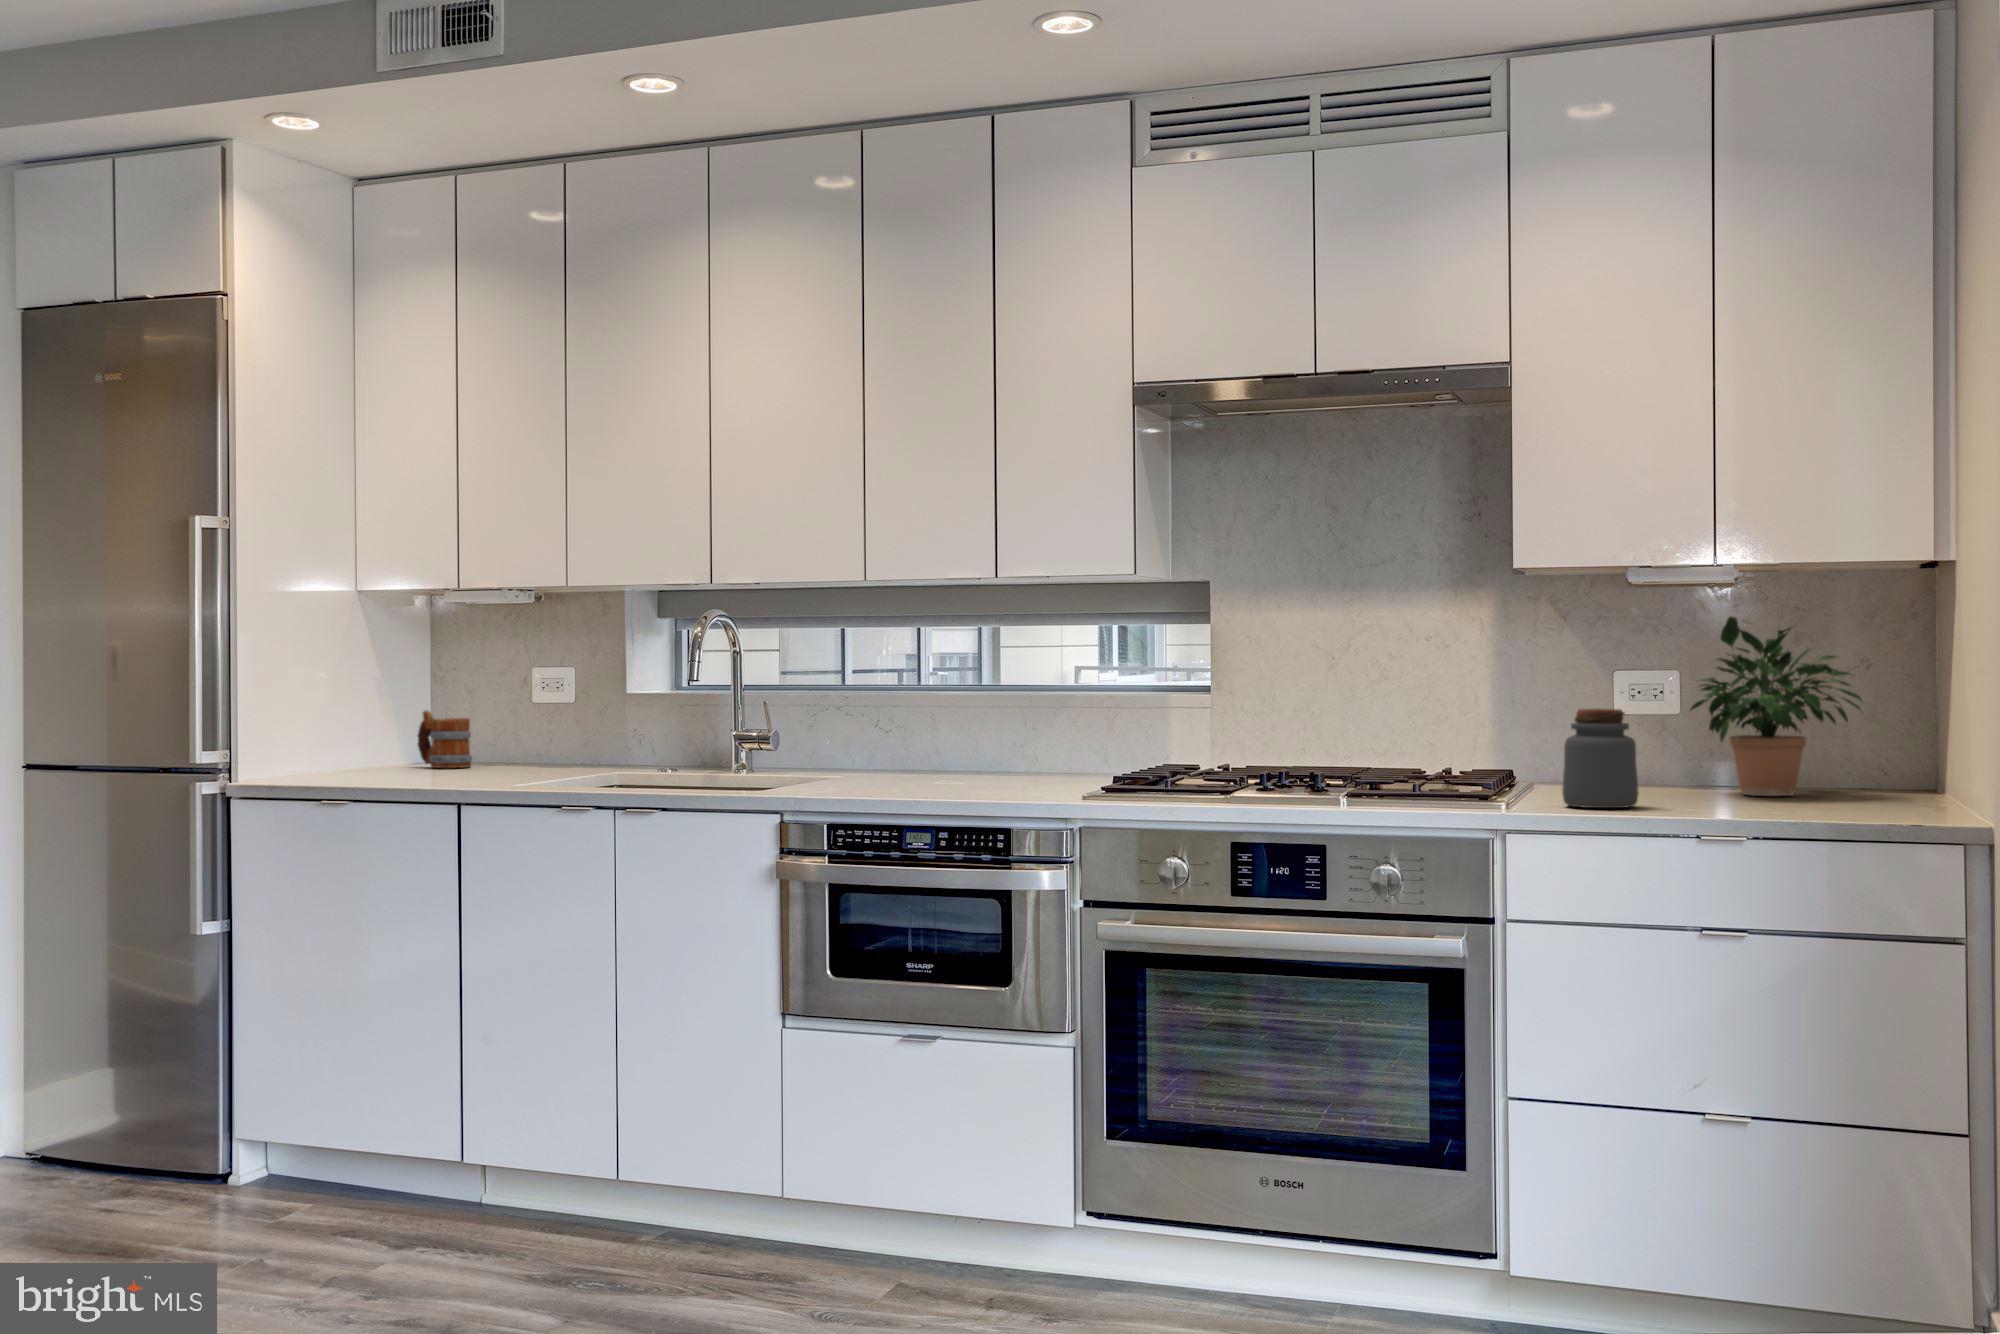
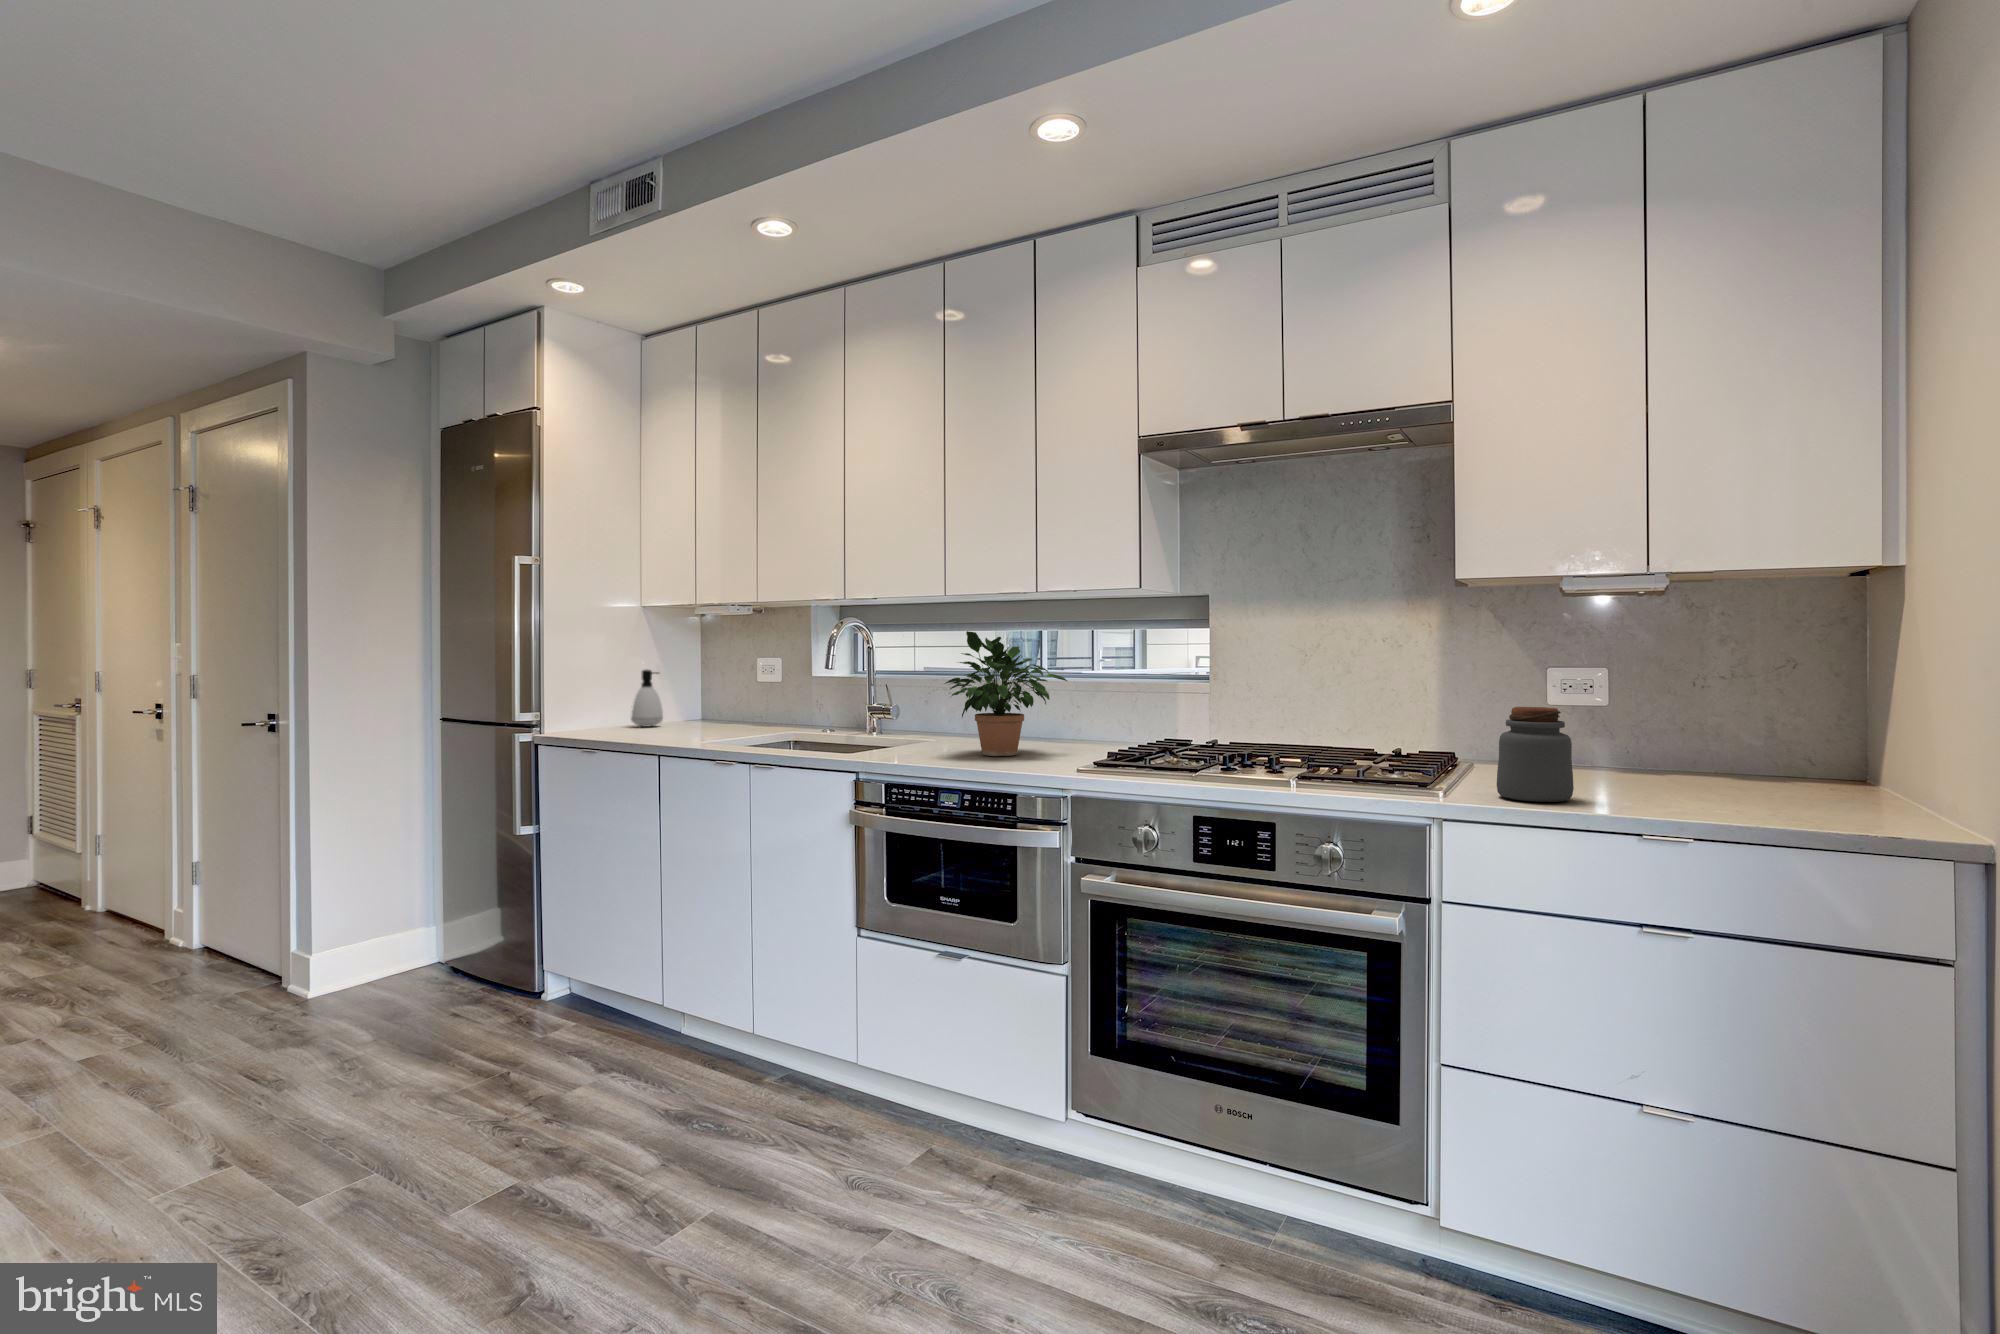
potted plant: present [1691,616,1862,796] -> present [945,631,1067,756]
soap dispenser: none [342,686,390,772] -> present [631,669,663,727]
mug: present [418,710,472,768] -> none [689,685,723,724]

